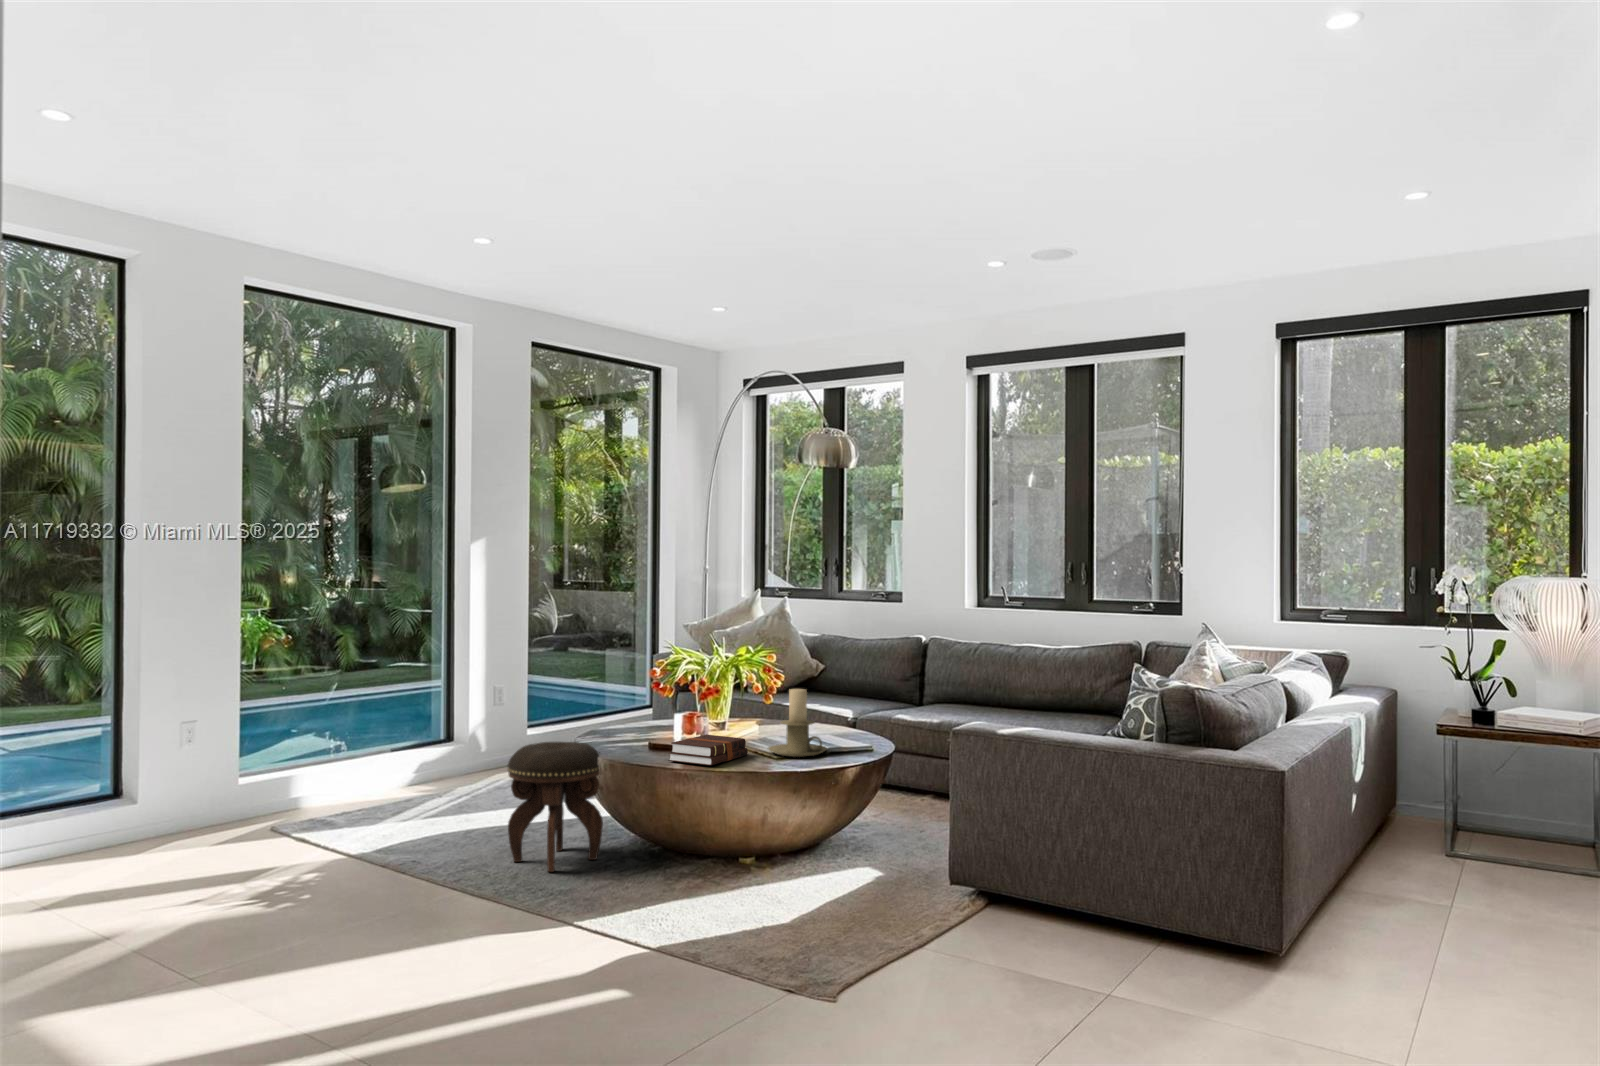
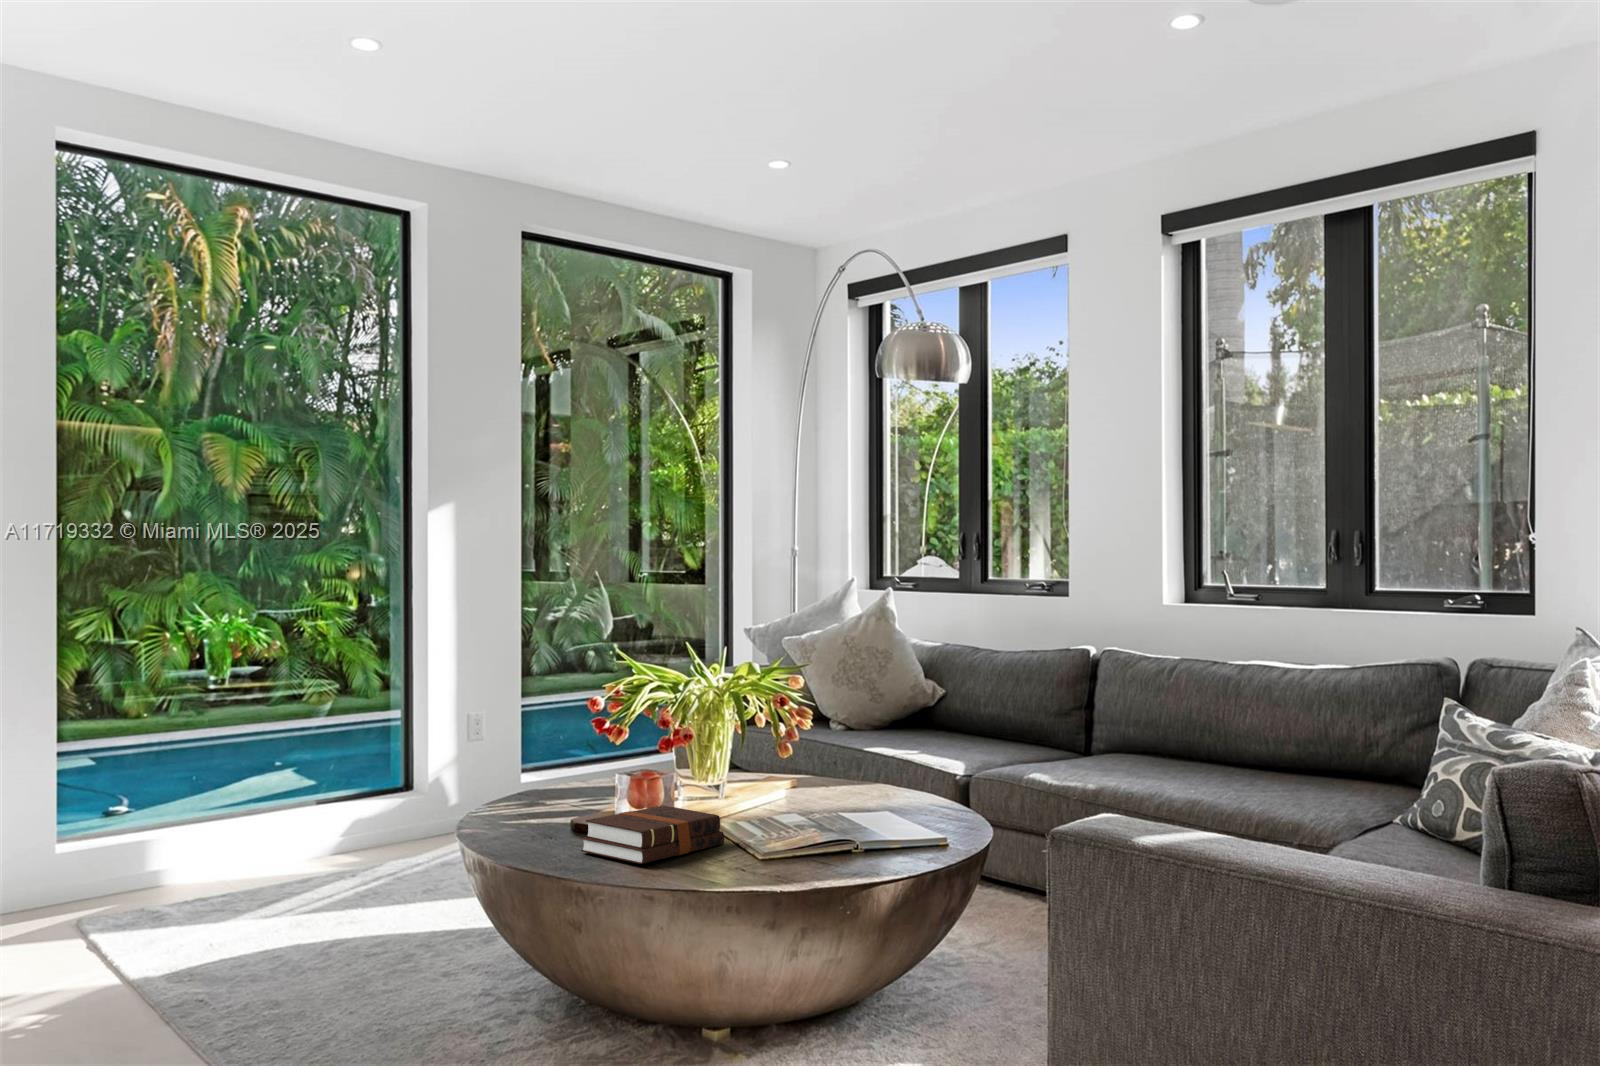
candle holder: present [768,689,827,757] -> none [762,730,866,851]
footstool: present [508,742,603,872] -> none [337,809,499,1032]

